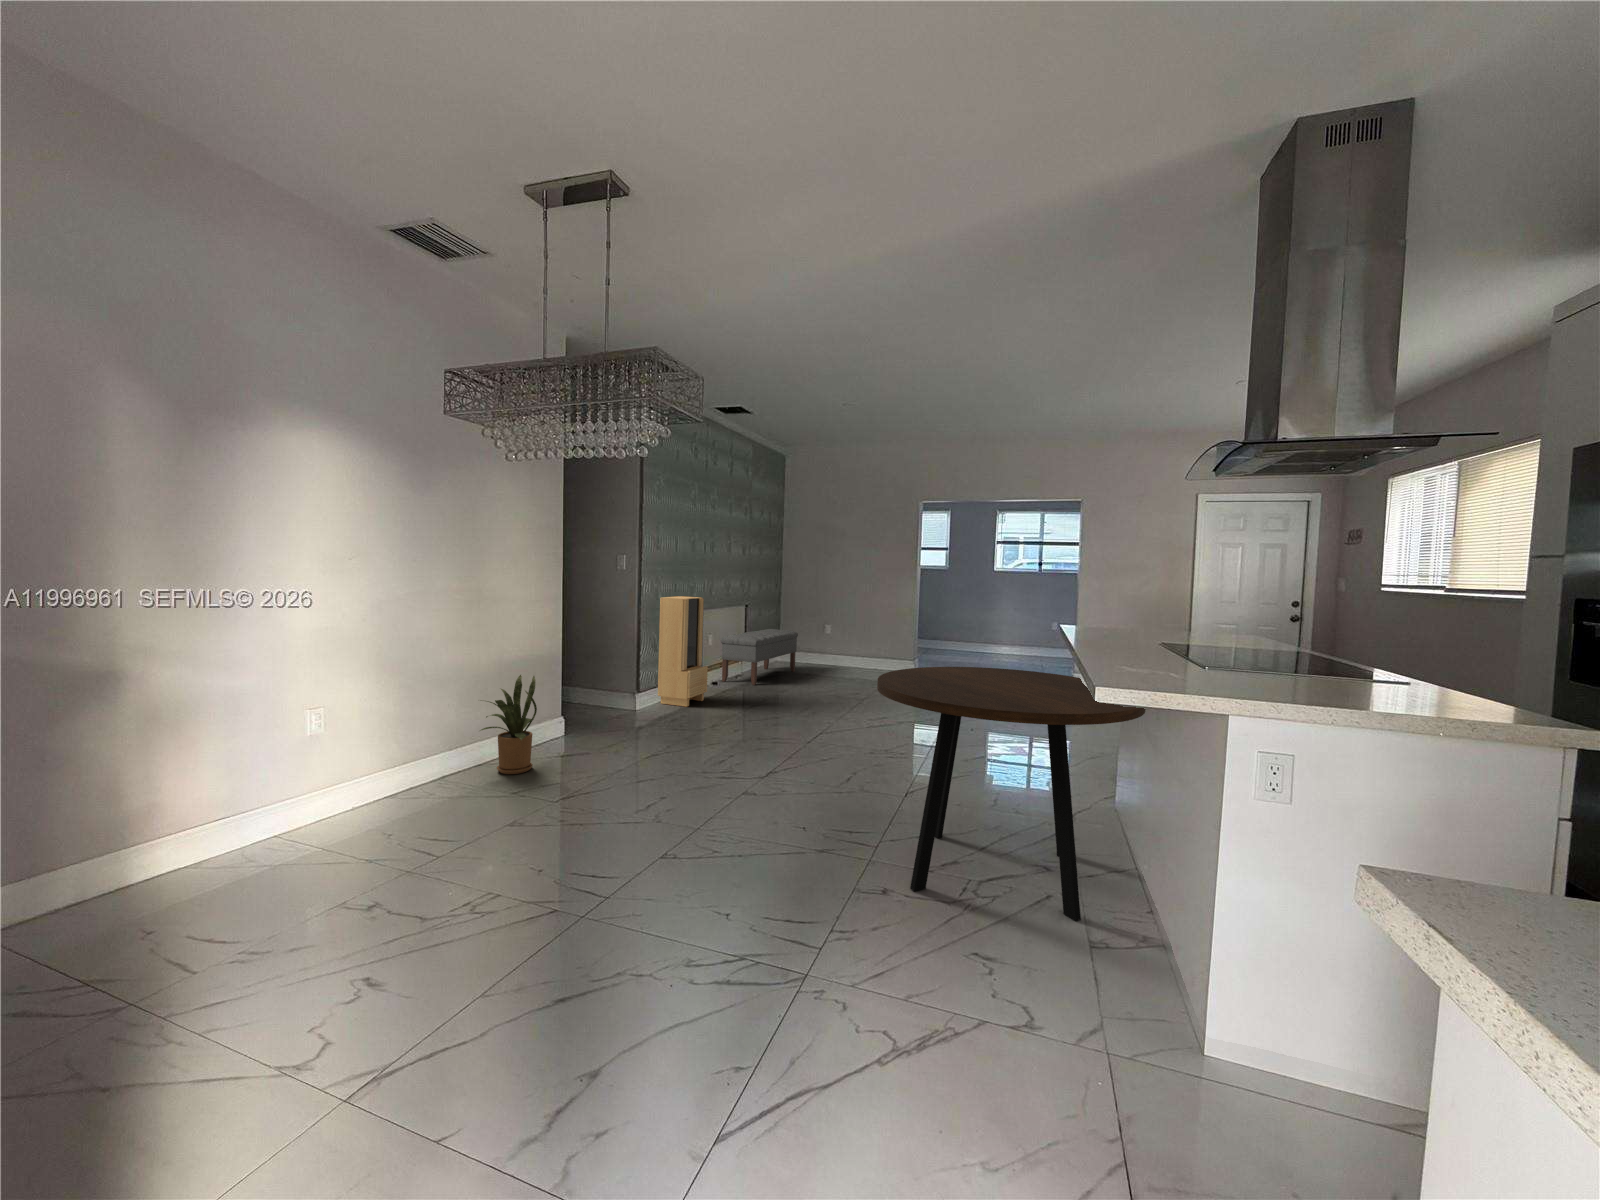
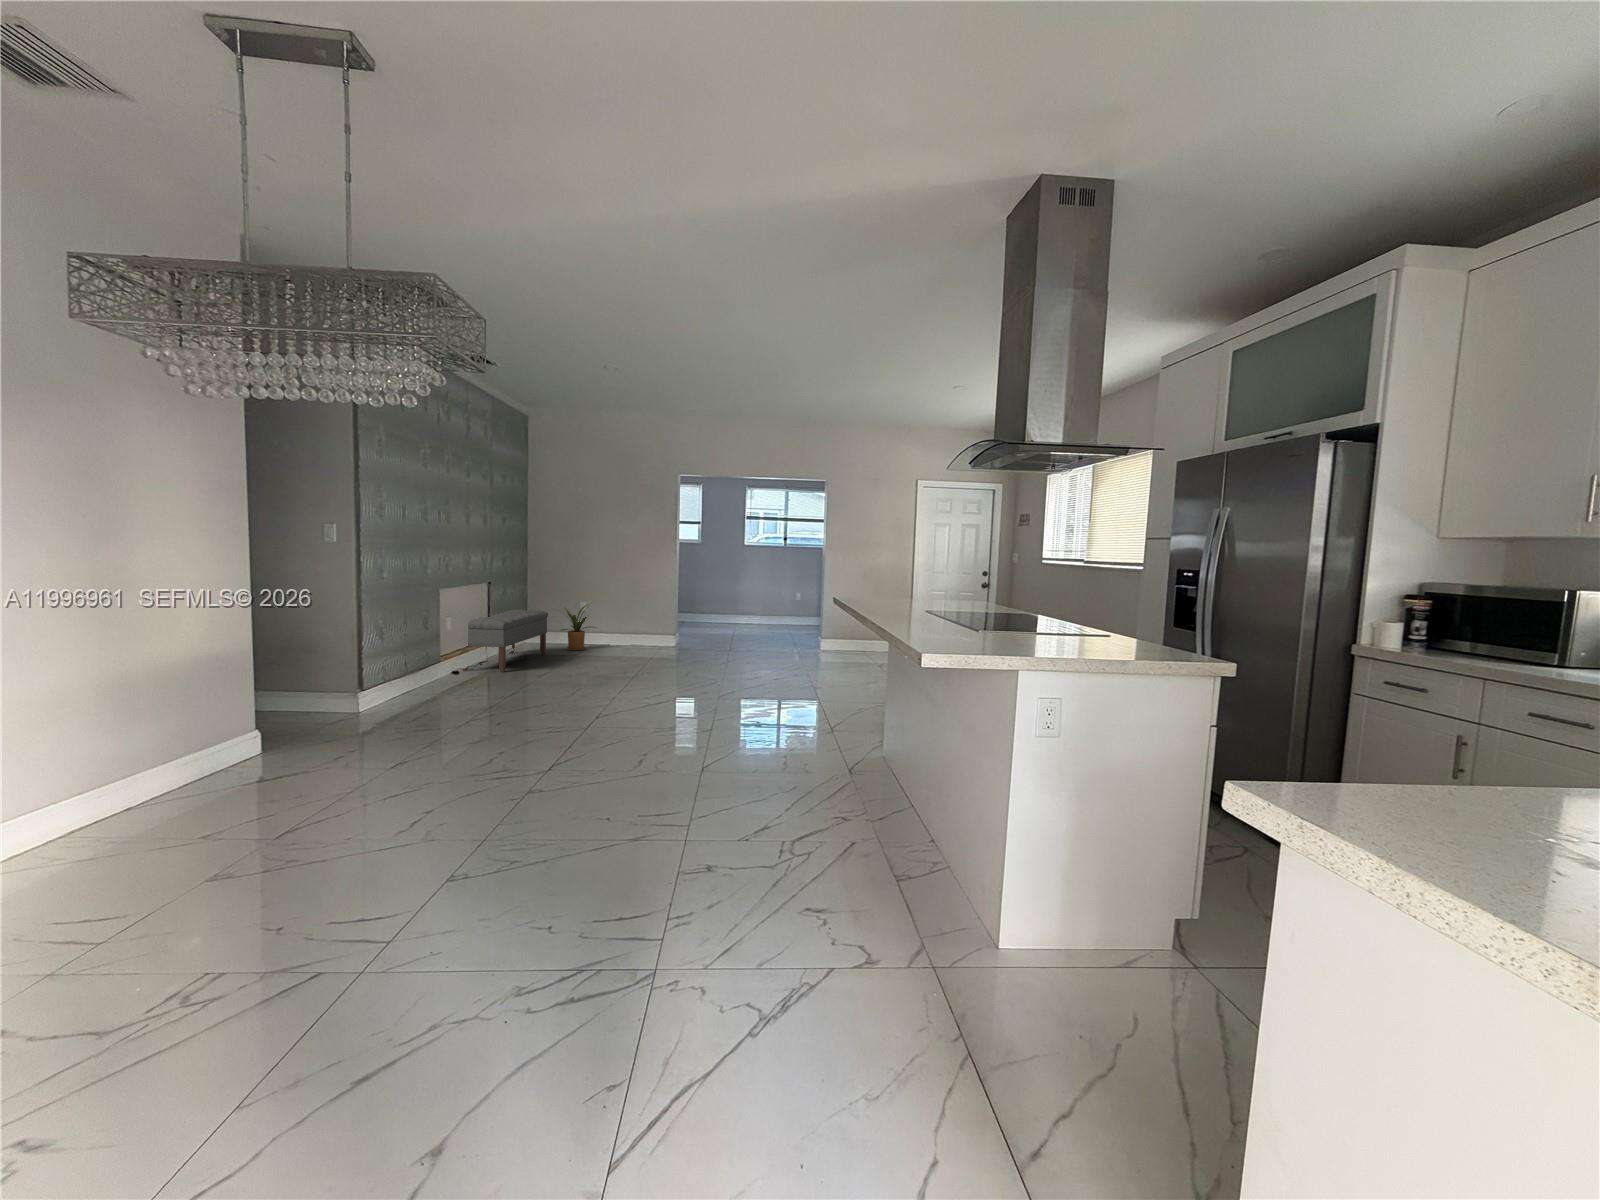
storage cabinet: present [658,596,708,706] -> none [386,576,450,703]
dining table: present [877,667,1146,921] -> none [688,641,928,864]
house plant: present [480,675,537,774] -> present [561,604,596,651]

